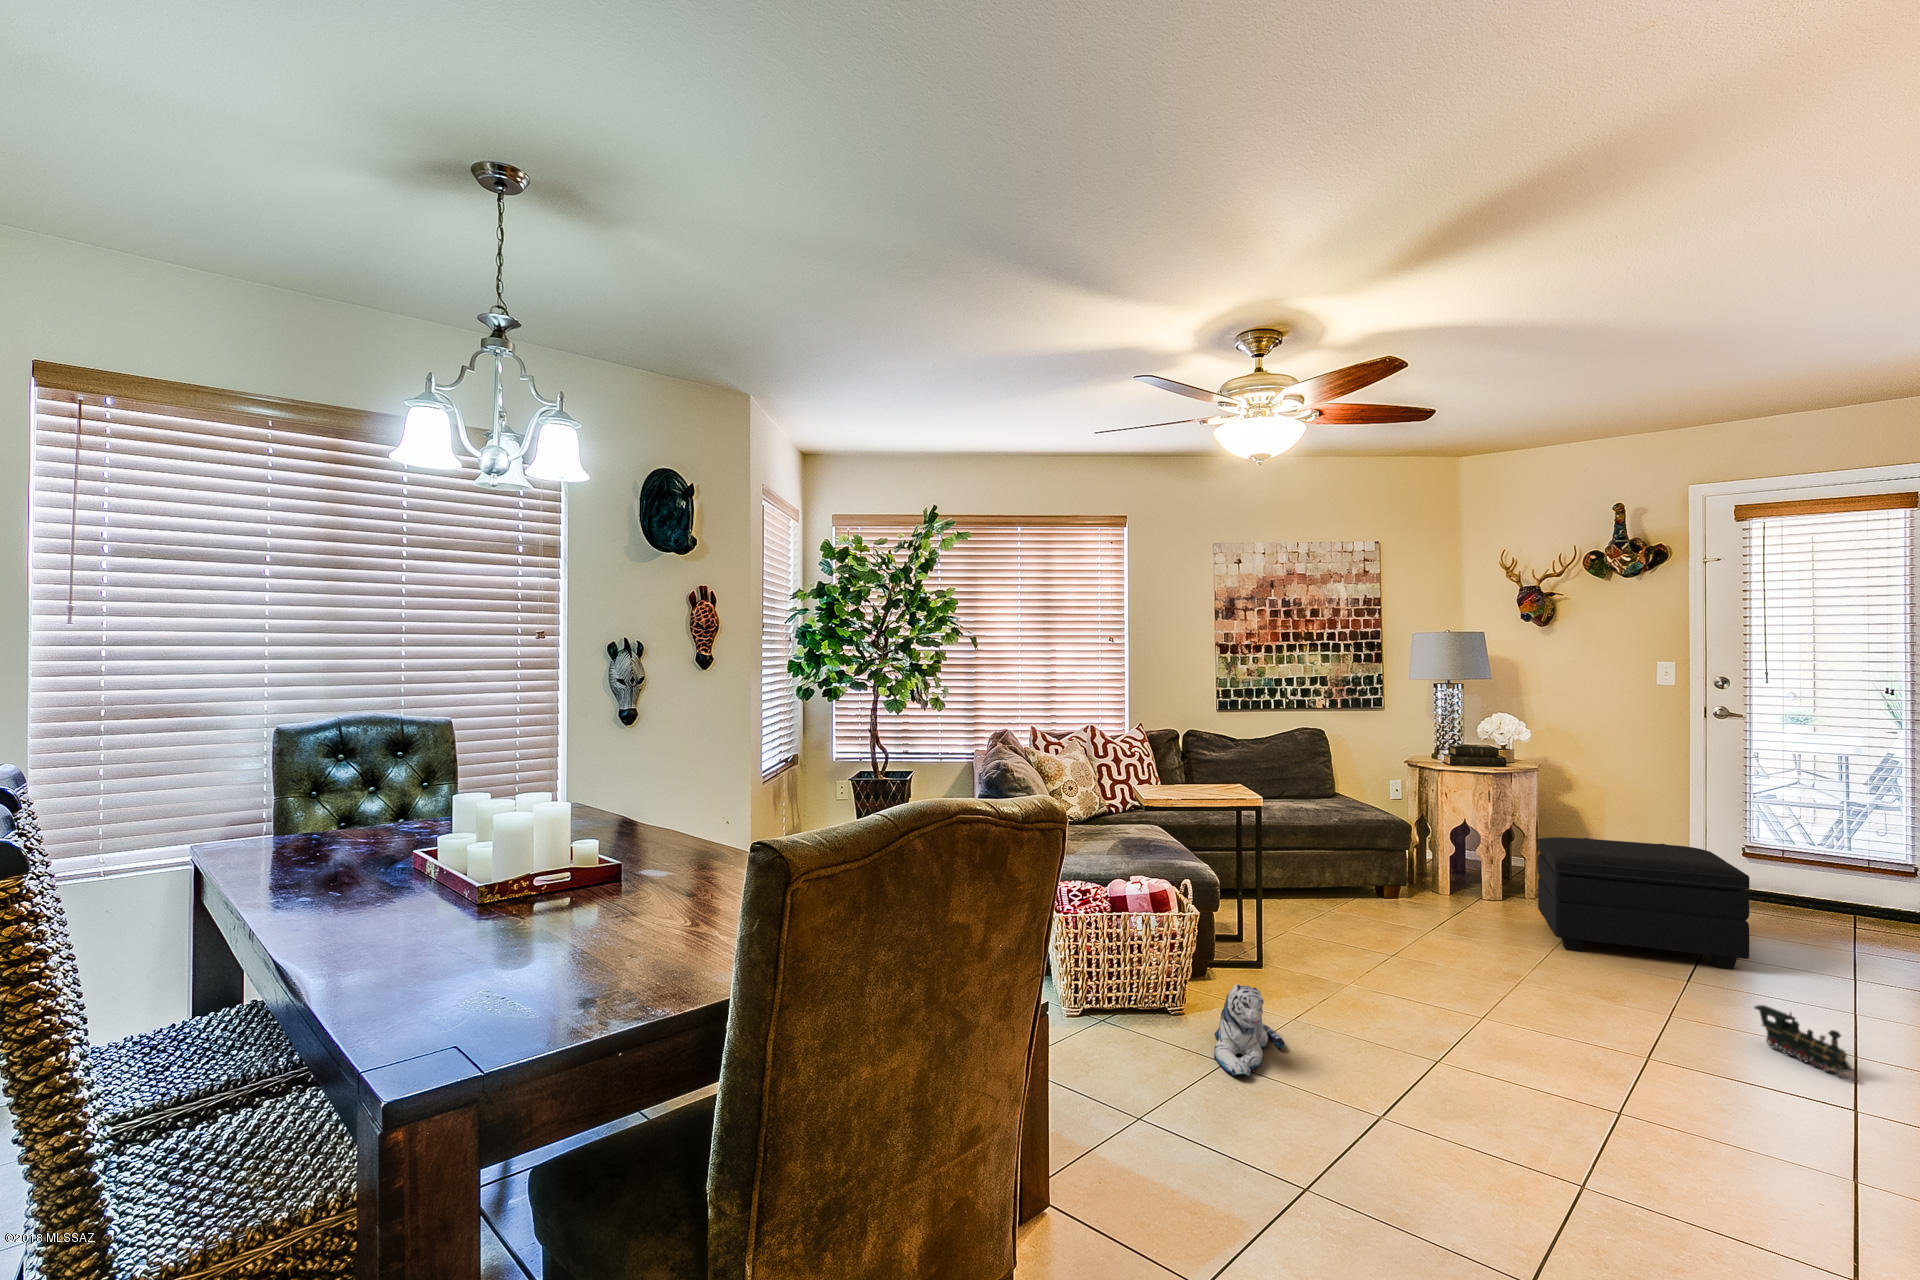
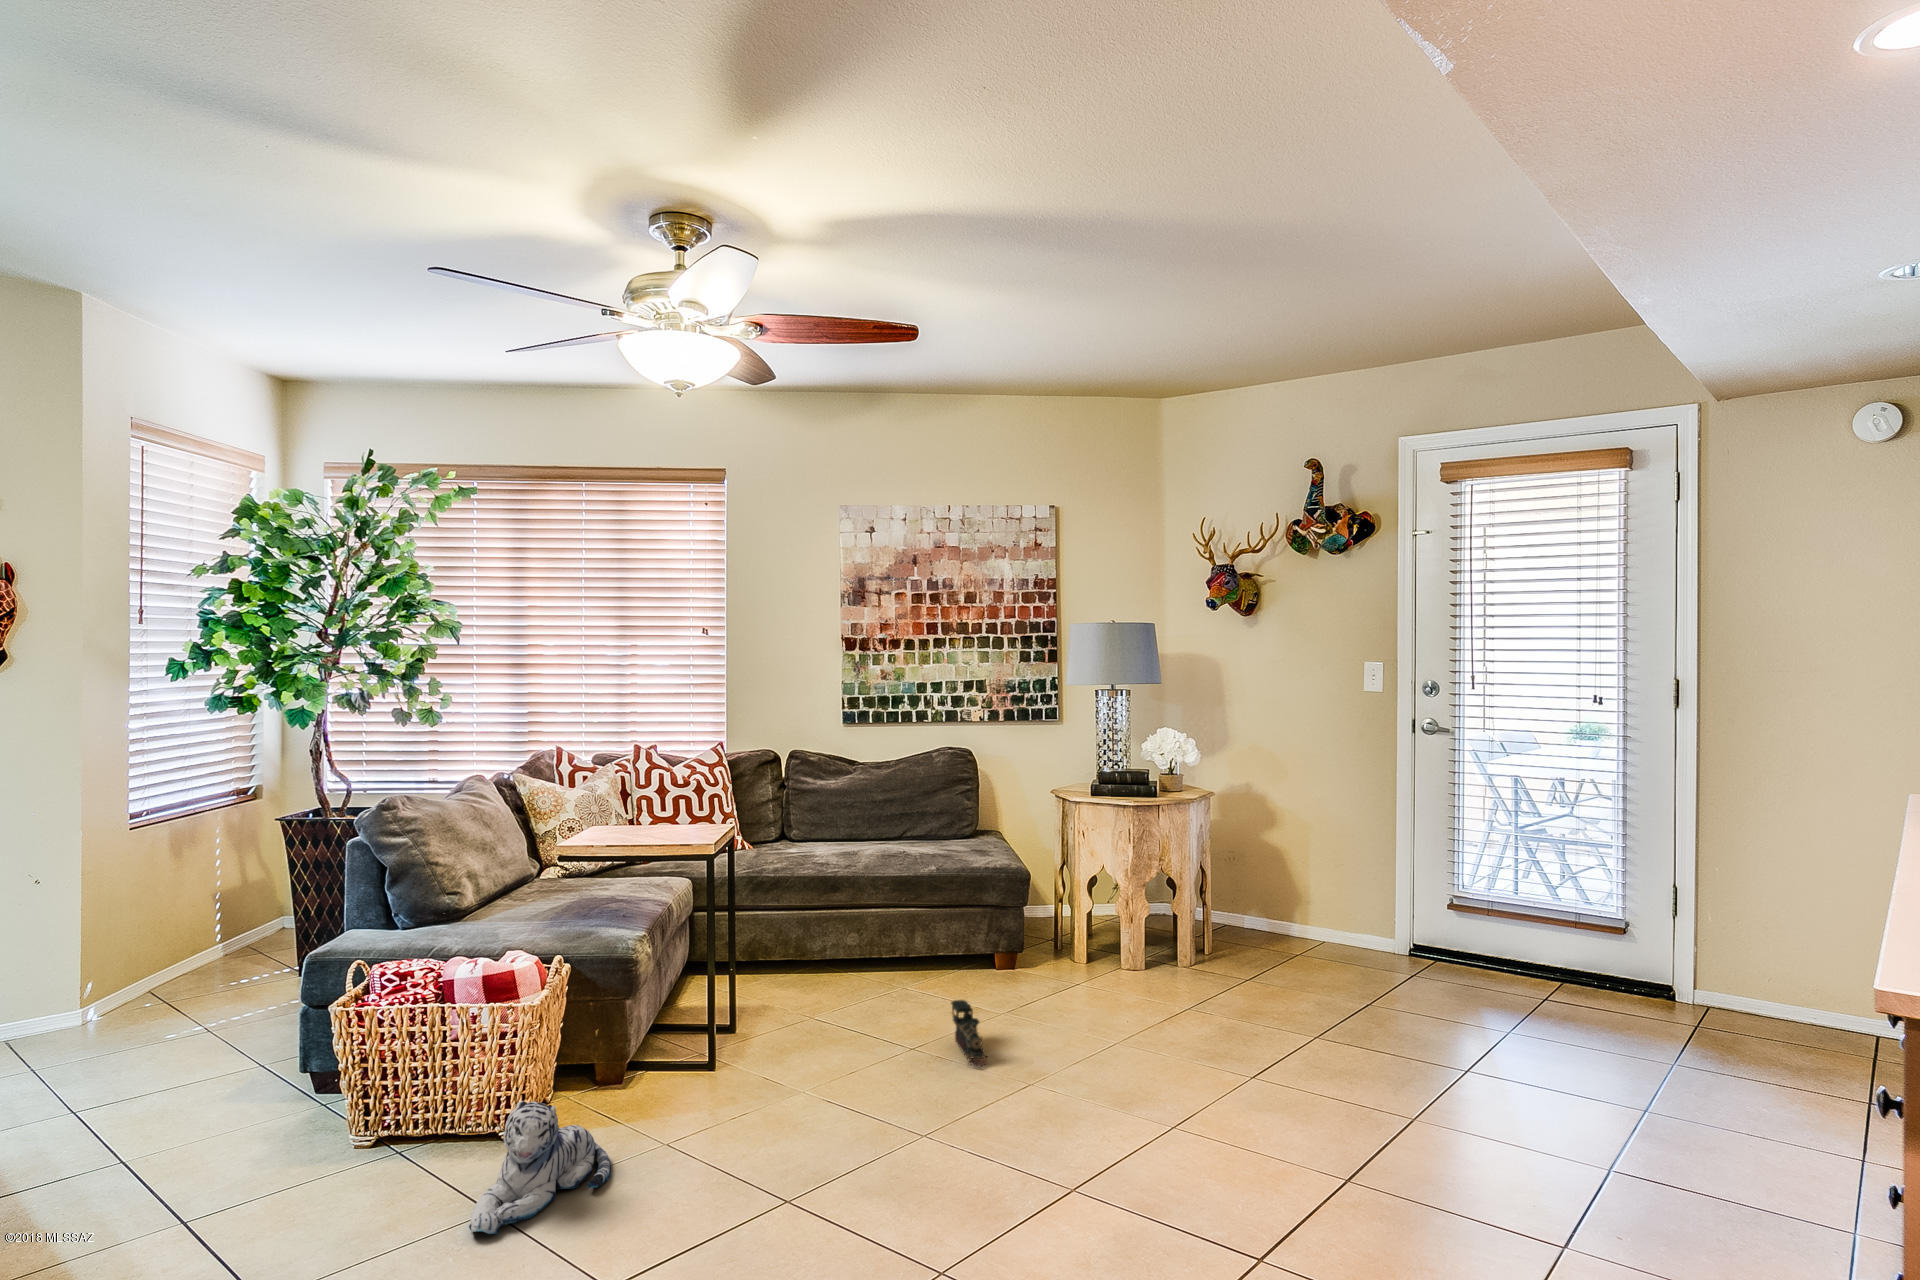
footstool: present [1538,837,1750,969] -> none [1138,888,1352,1057]
toy train: present [1754,1005,1857,1081] -> present [951,1000,987,1067]

